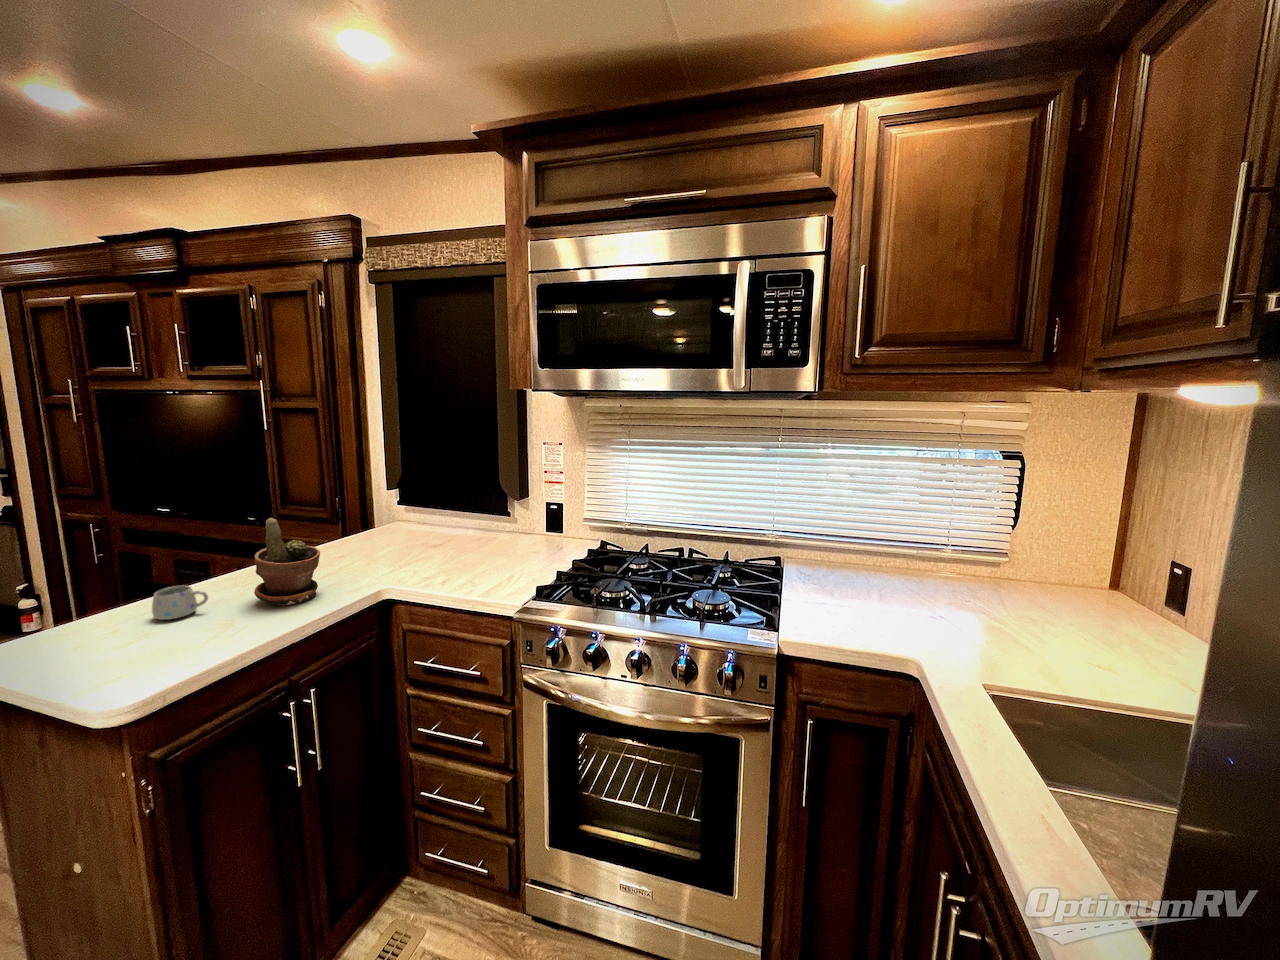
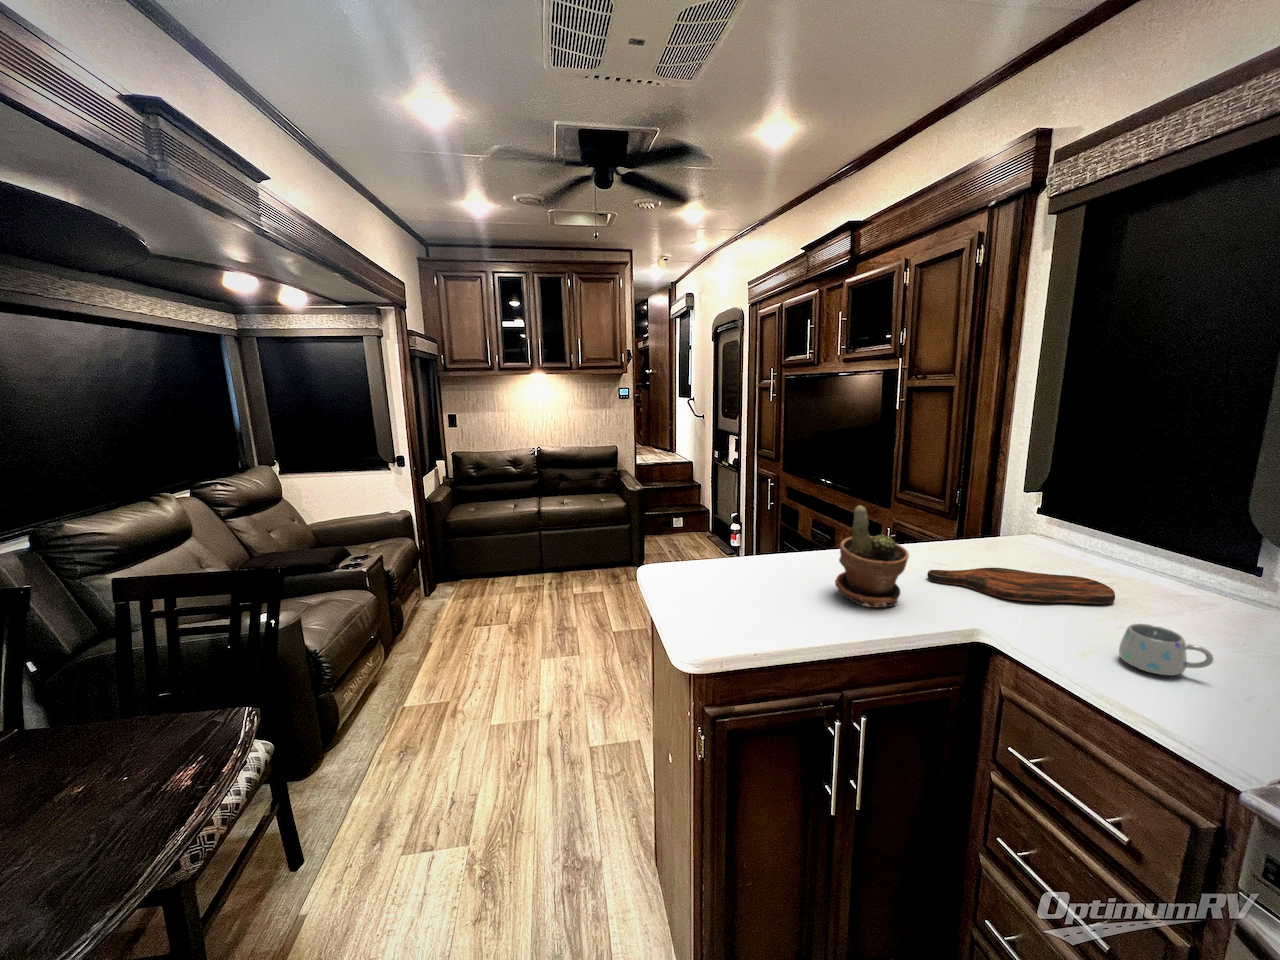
cutting board: none [333,540,453,571] -> present [927,568,1115,604]
mug: present [152,585,208,620] -> present [1119,624,1214,675]

